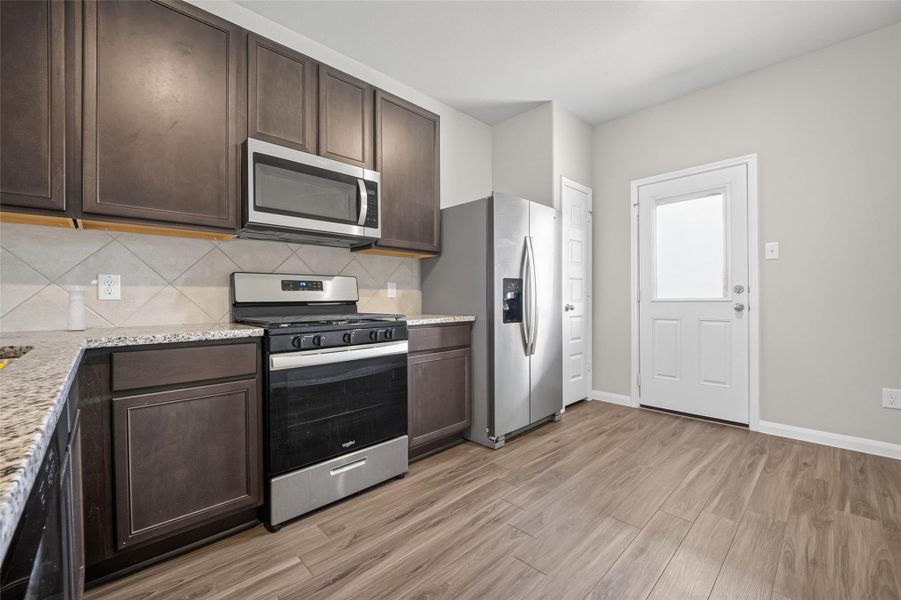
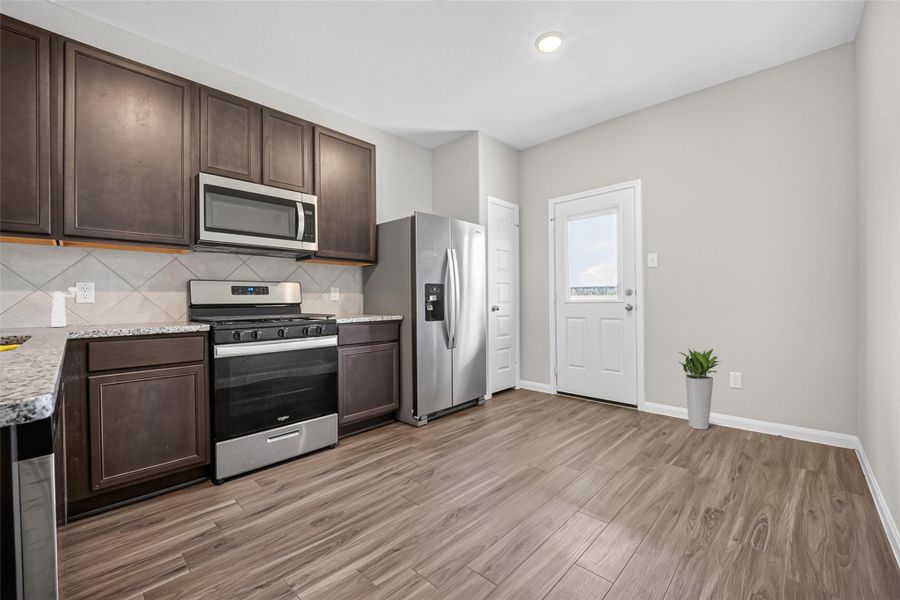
planter: none [815,358,883,461] -> present [680,349,719,429]

